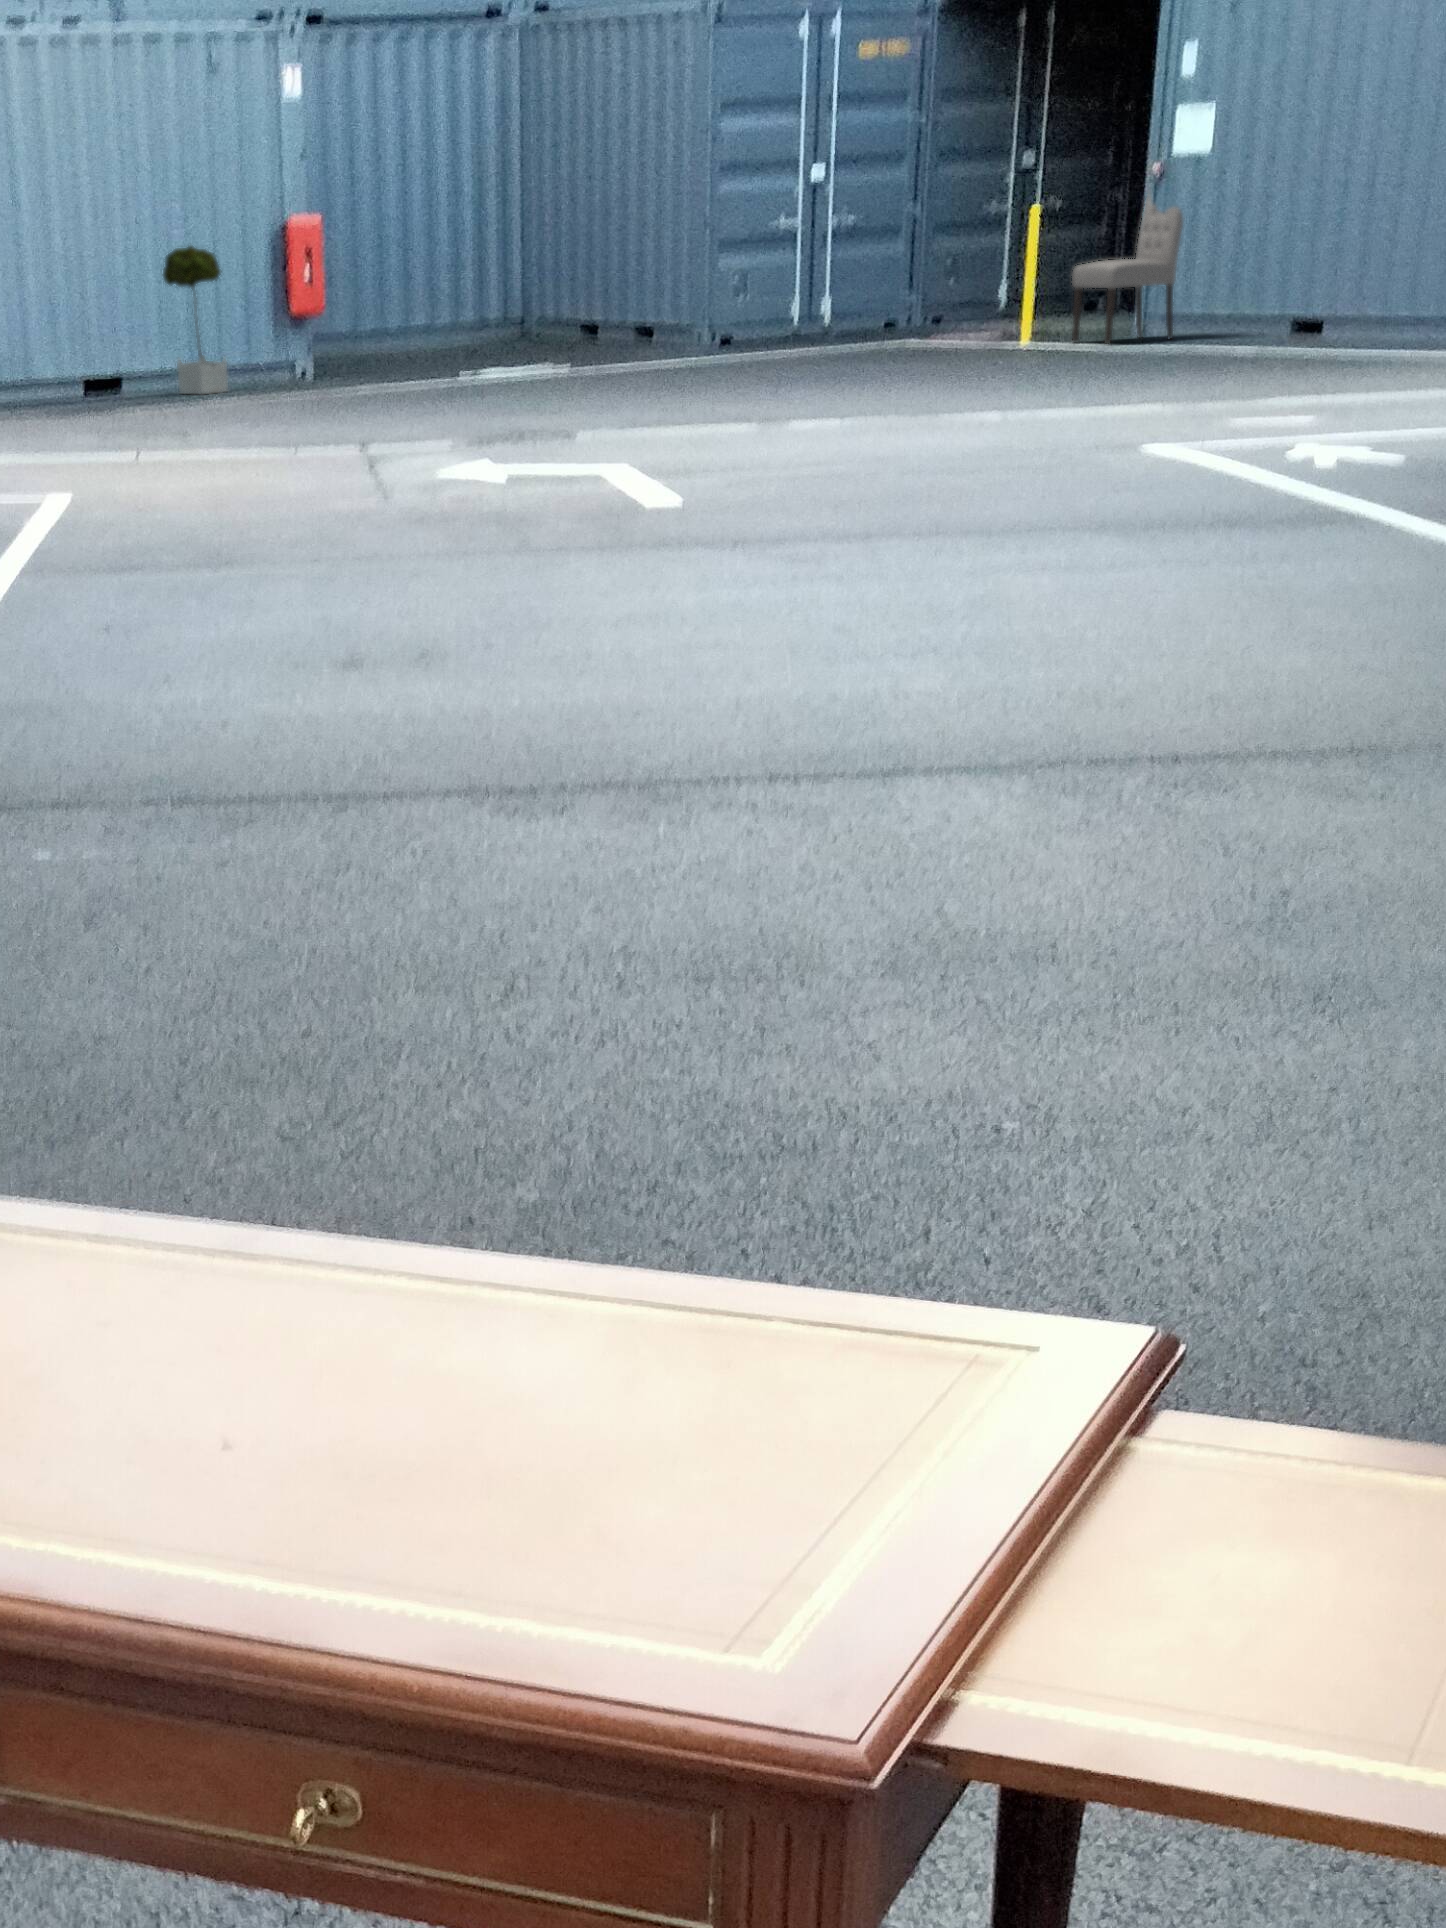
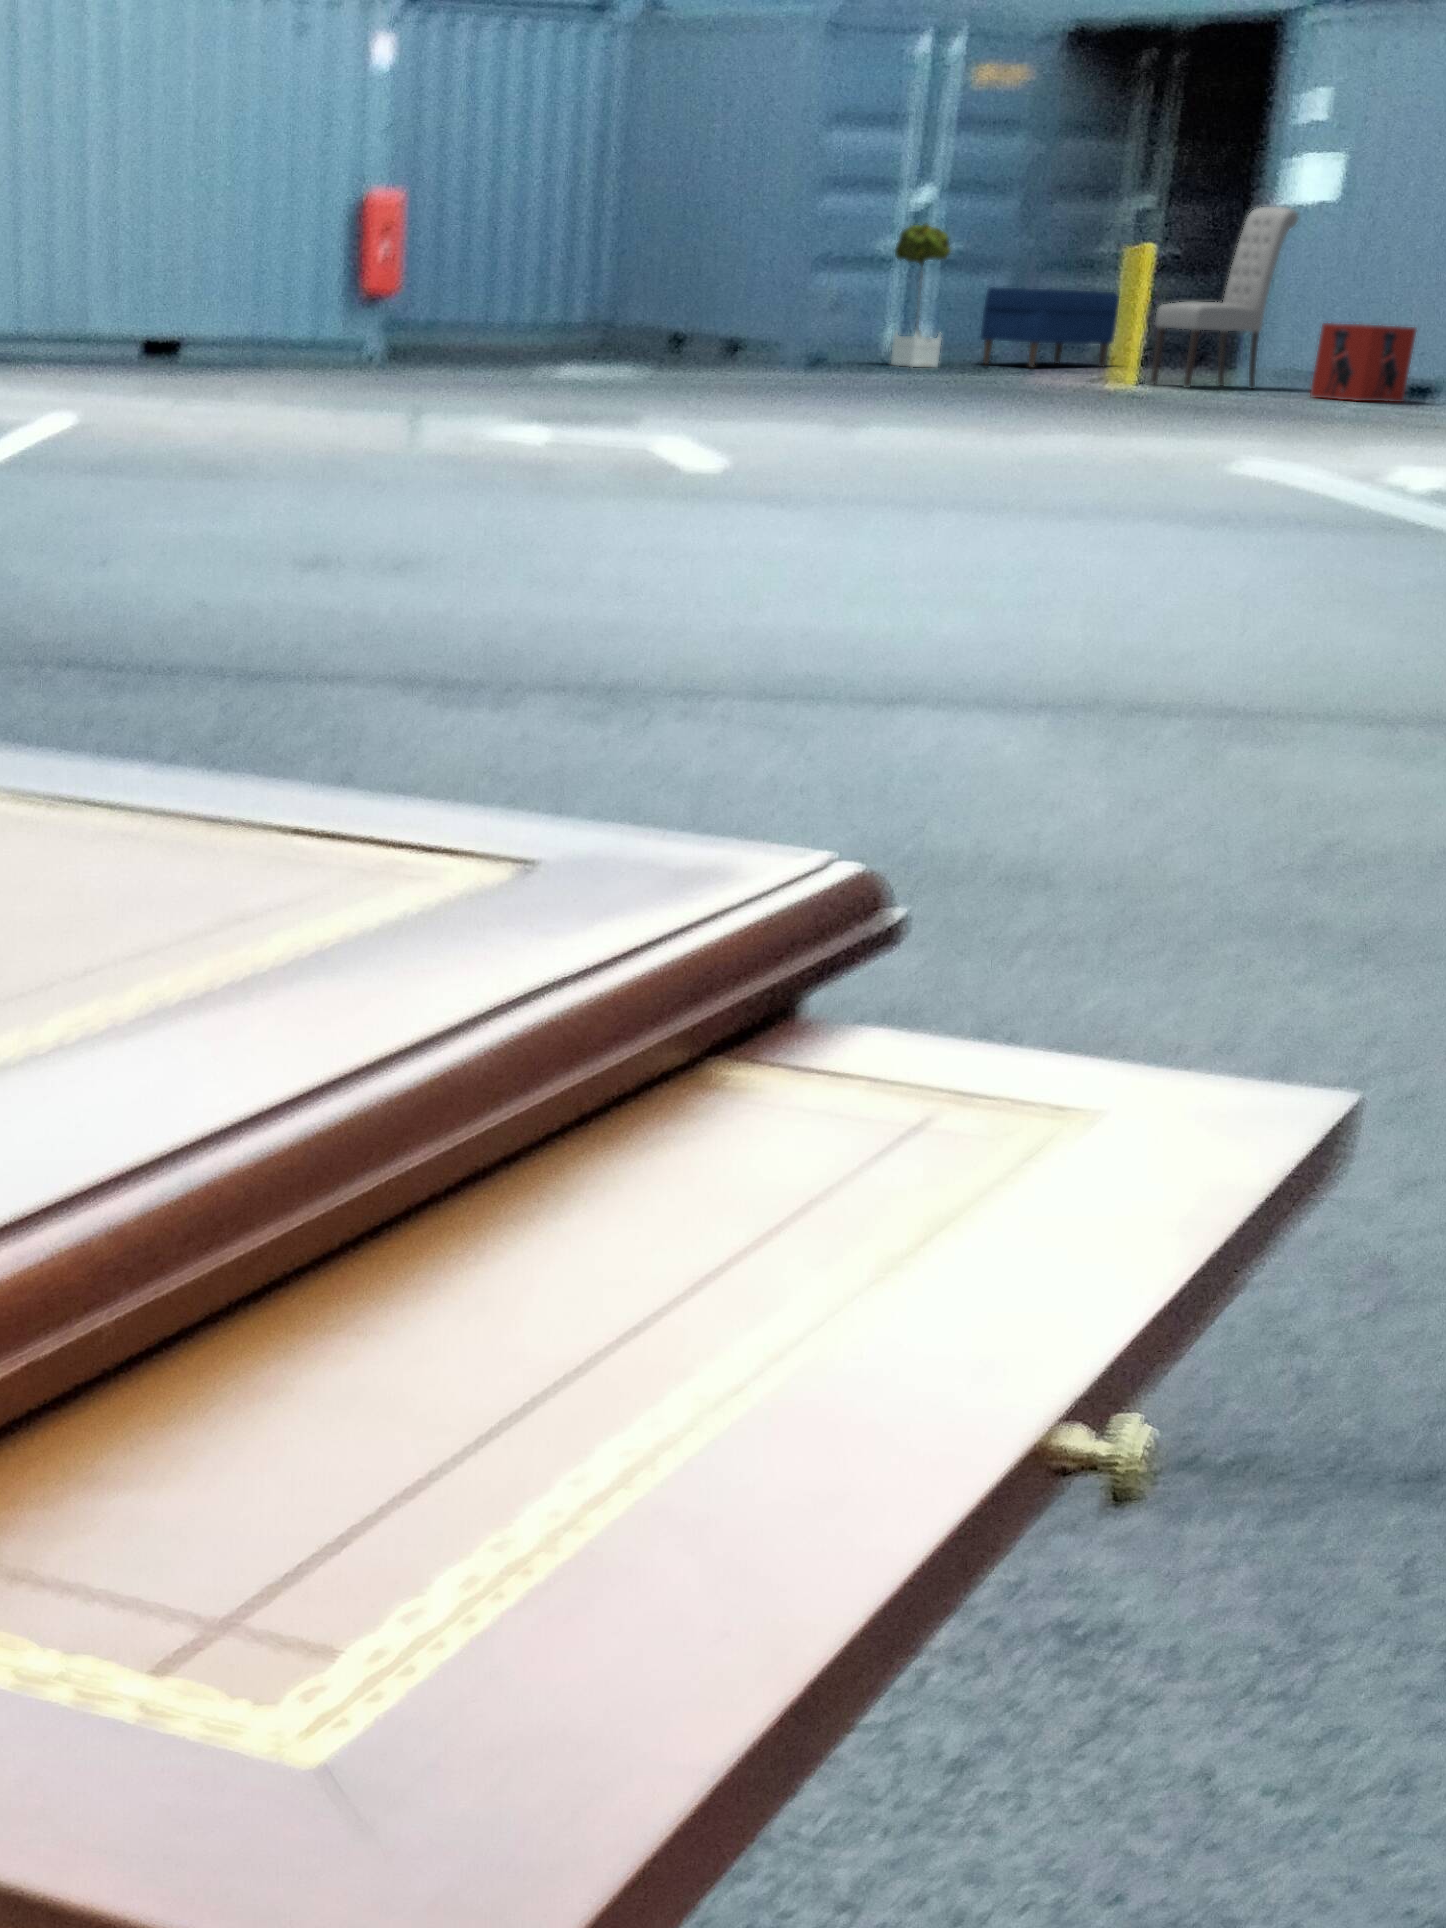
potted tree: present [163,246,228,394] -> present [891,224,951,367]
bench: none [902,249,1034,331] -> present [981,287,1119,367]
storage box: none [1227,270,1325,346] -> present [1310,323,1416,402]

